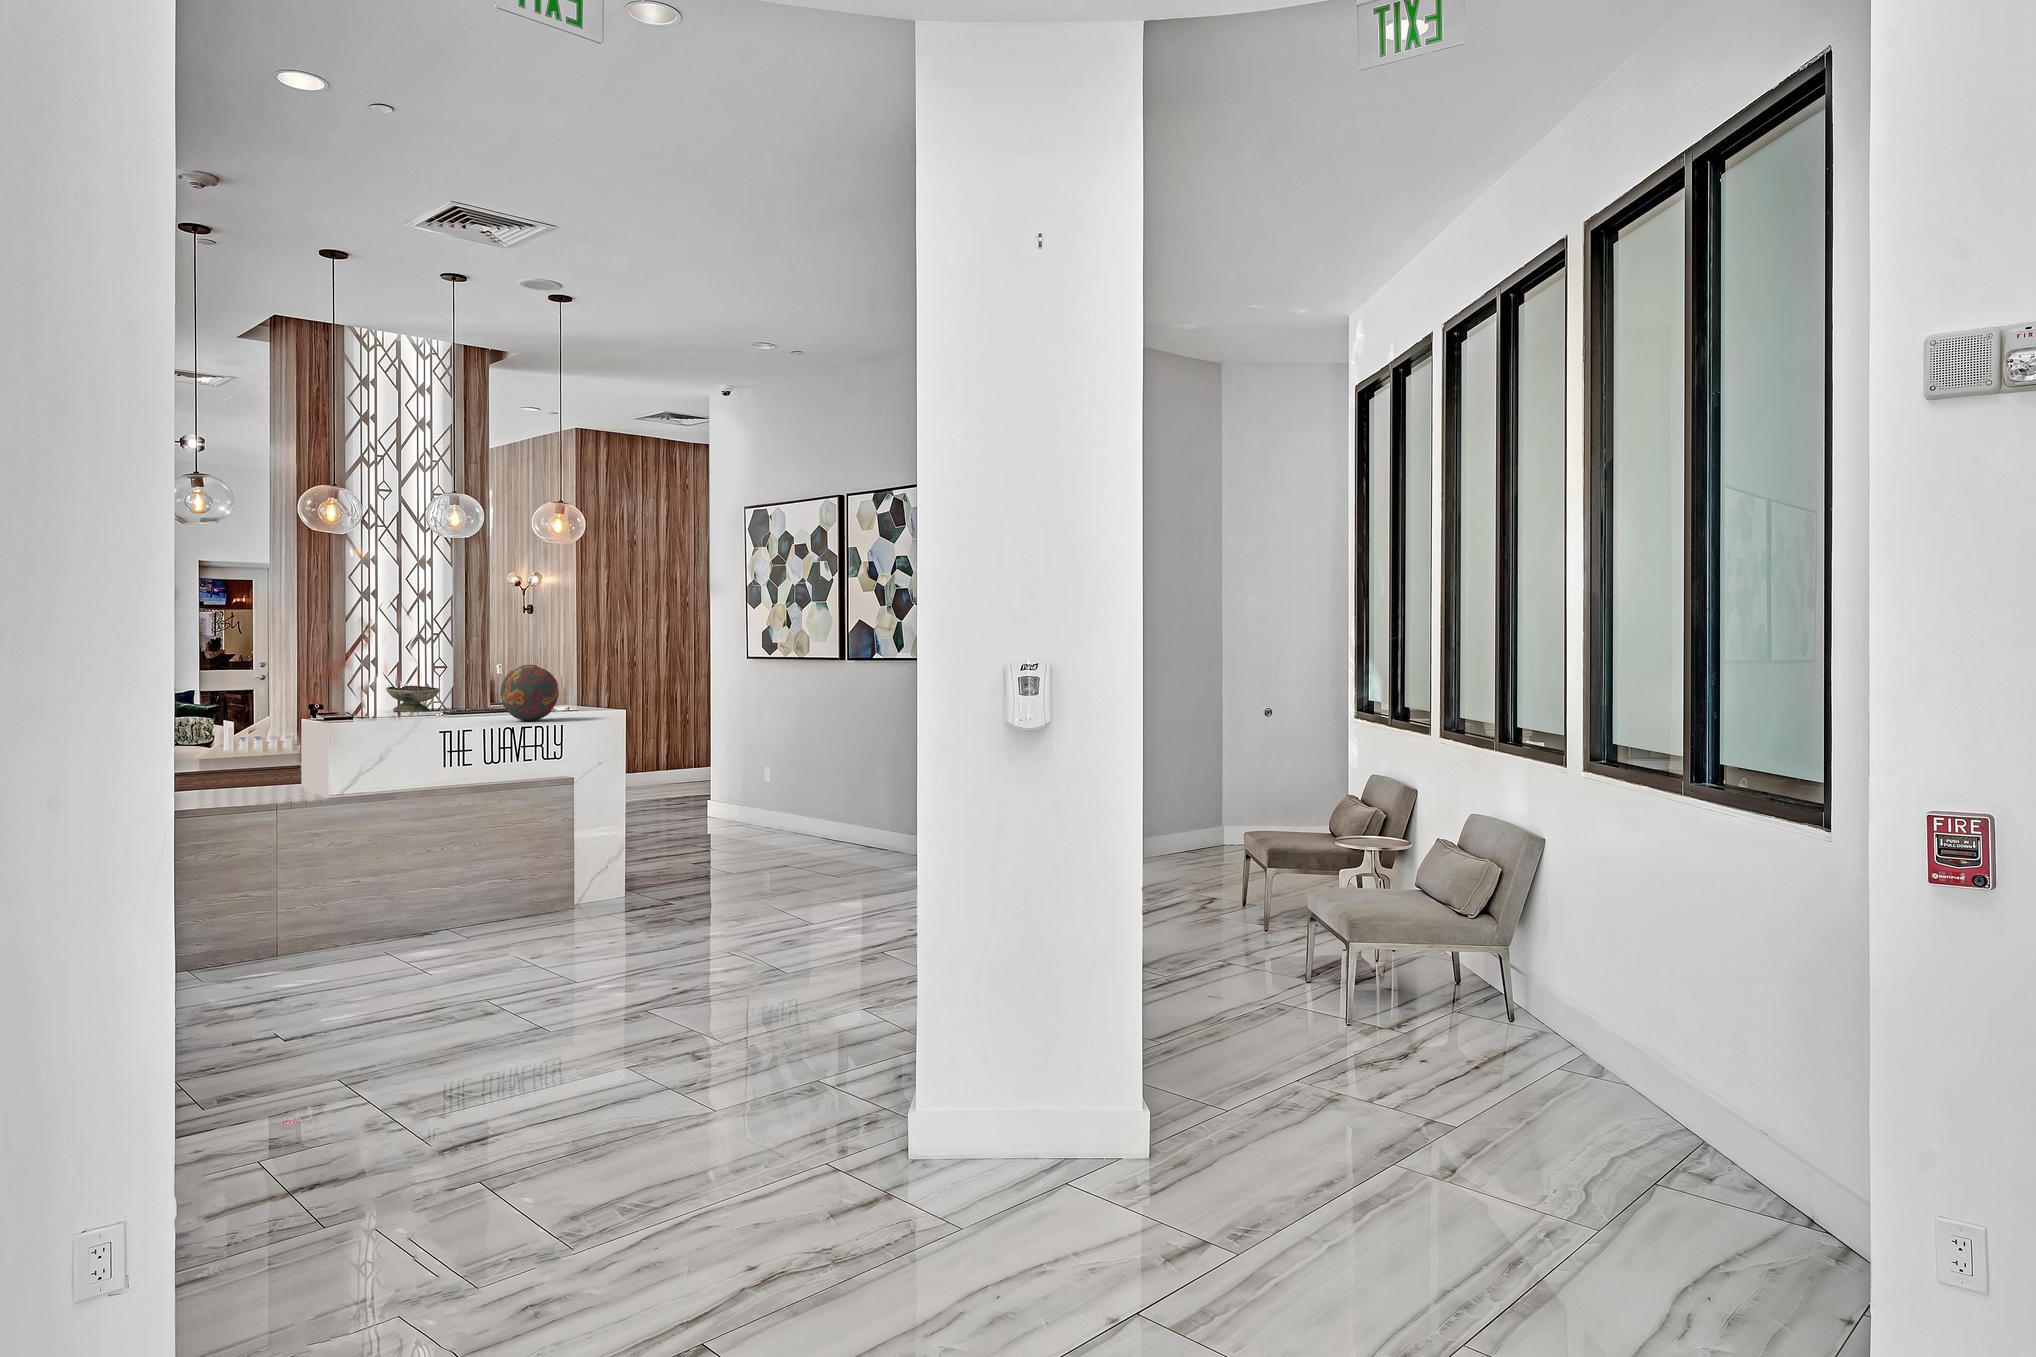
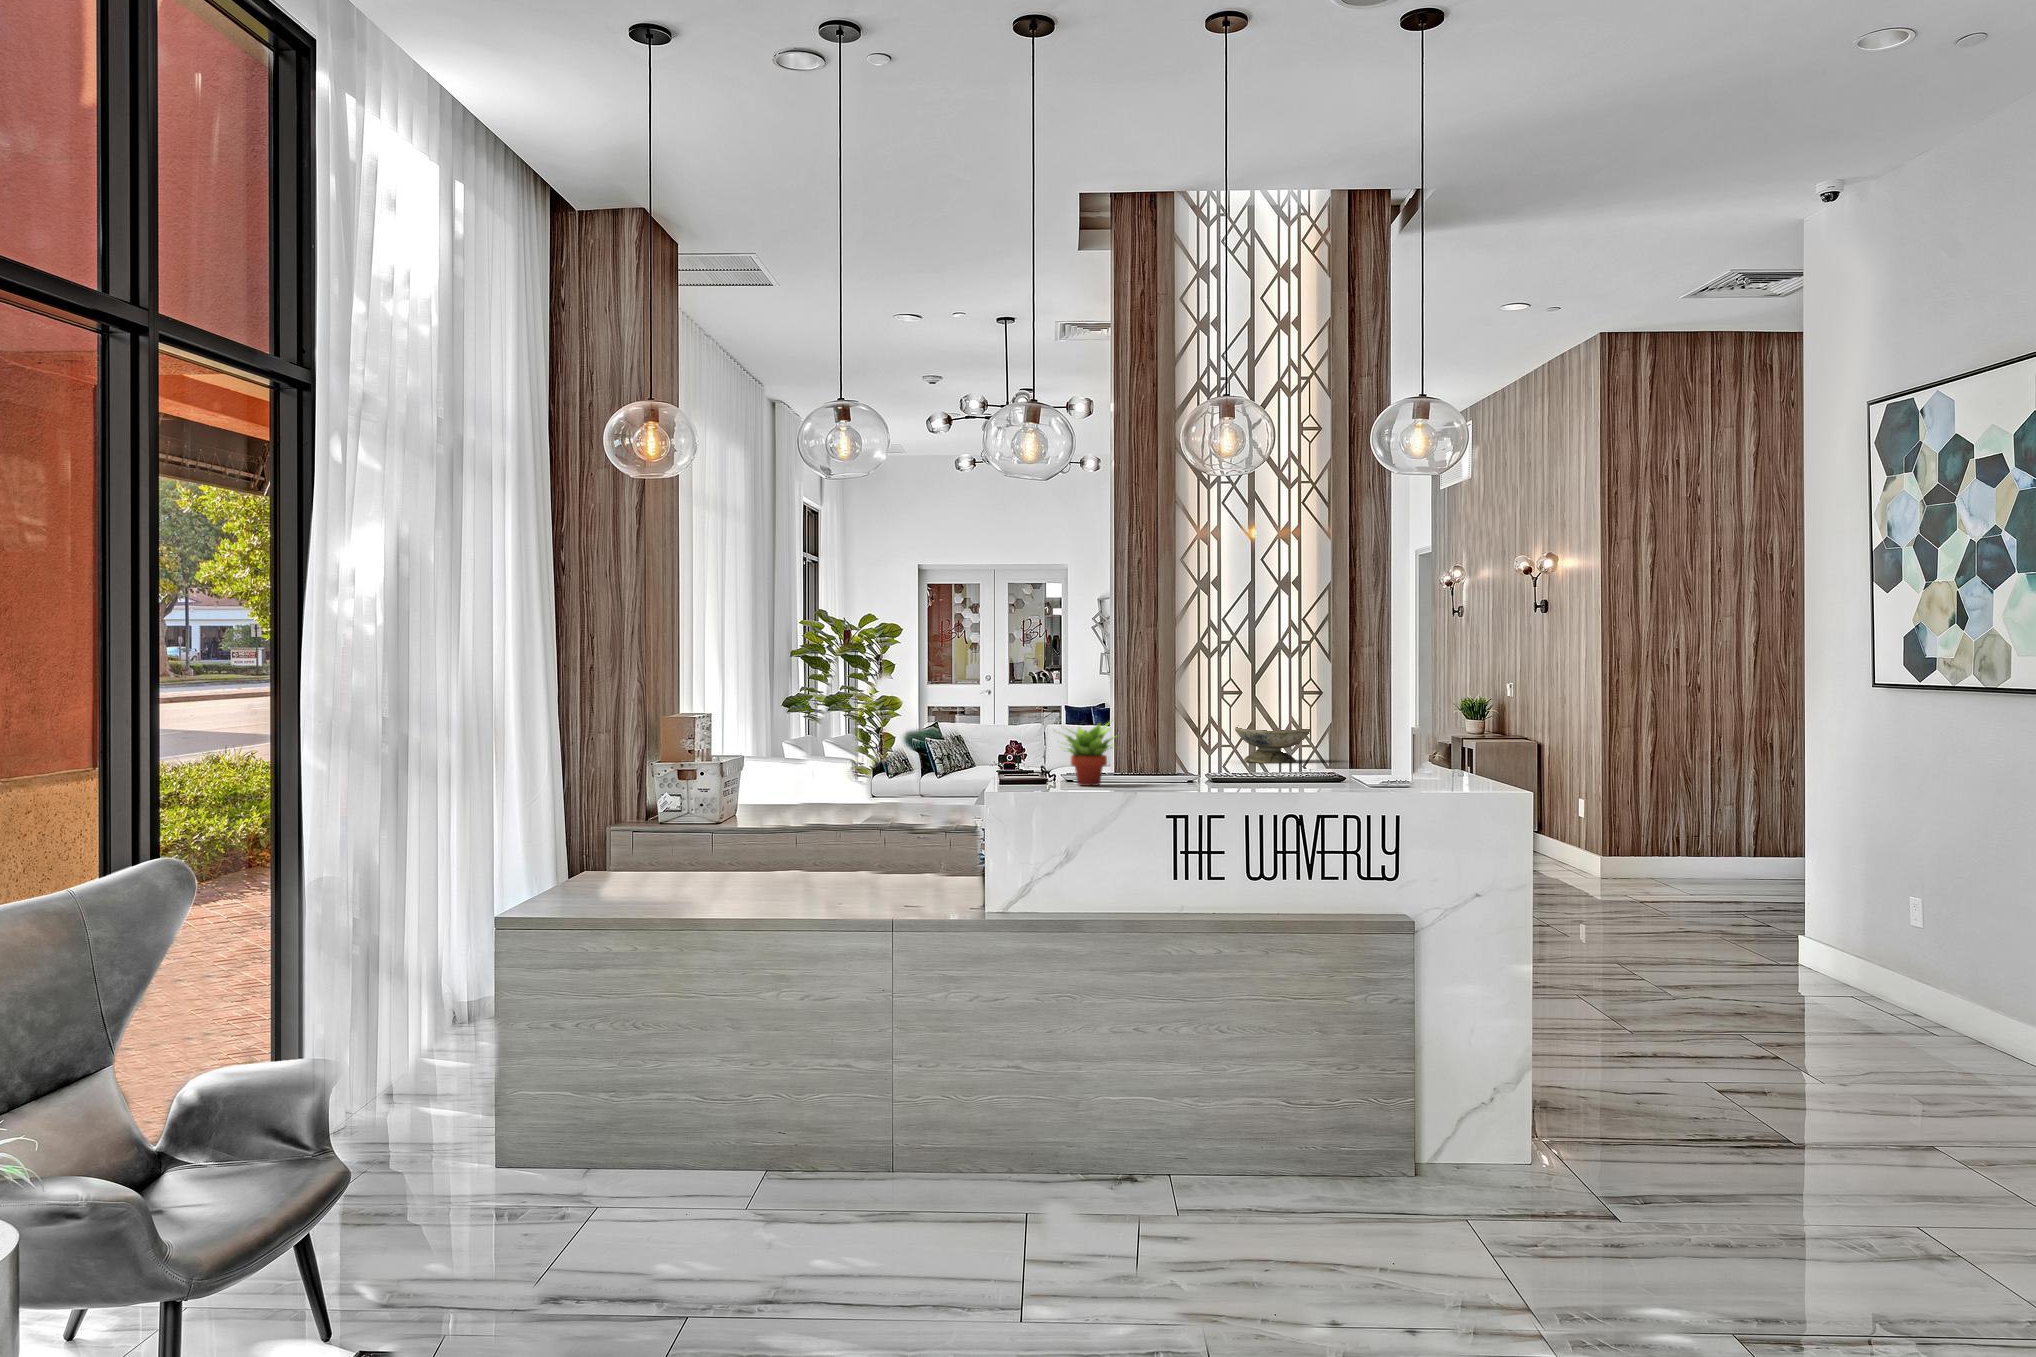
decorative orb: present [500,665,559,721] -> none [1326,682,1429,784]
succulent plant: none [334,688,379,730] -> present [1061,723,1119,786]

